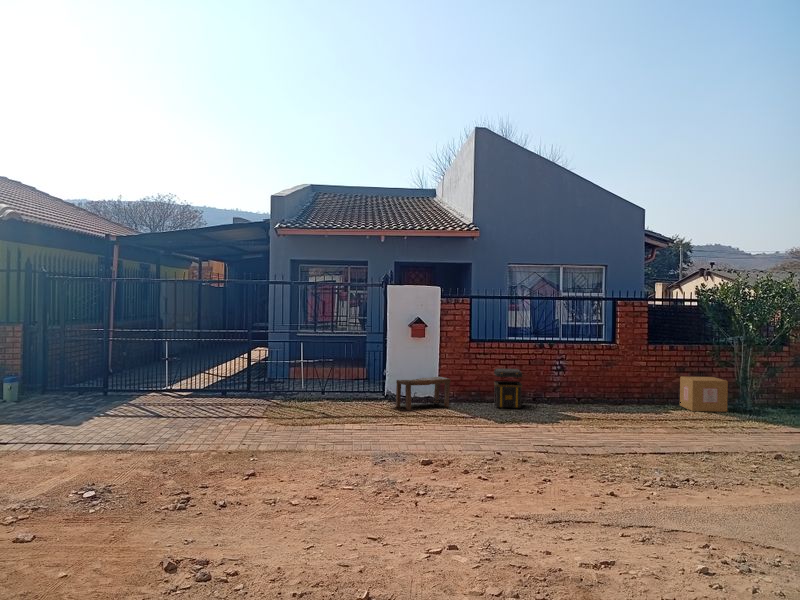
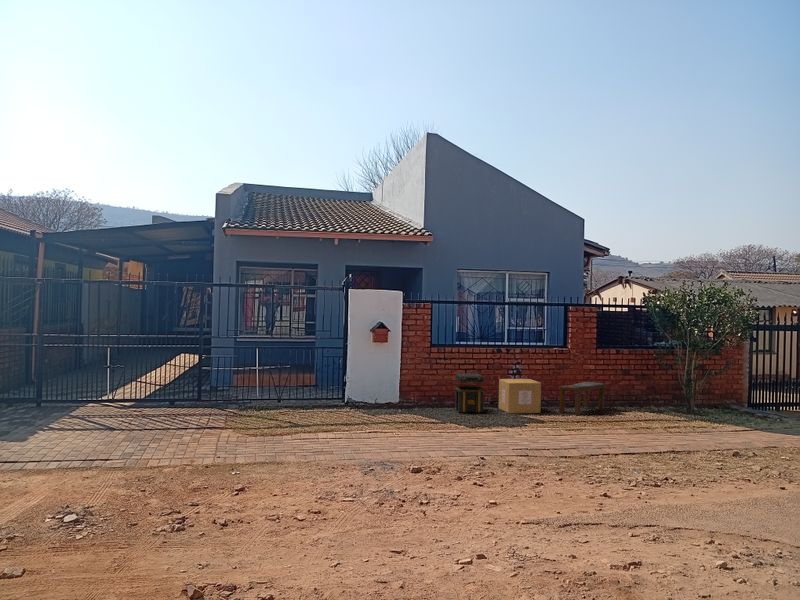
bench: present [396,376,451,411] -> present [559,382,606,415]
cardboard box: present [680,376,728,412] -> present [499,379,541,413]

